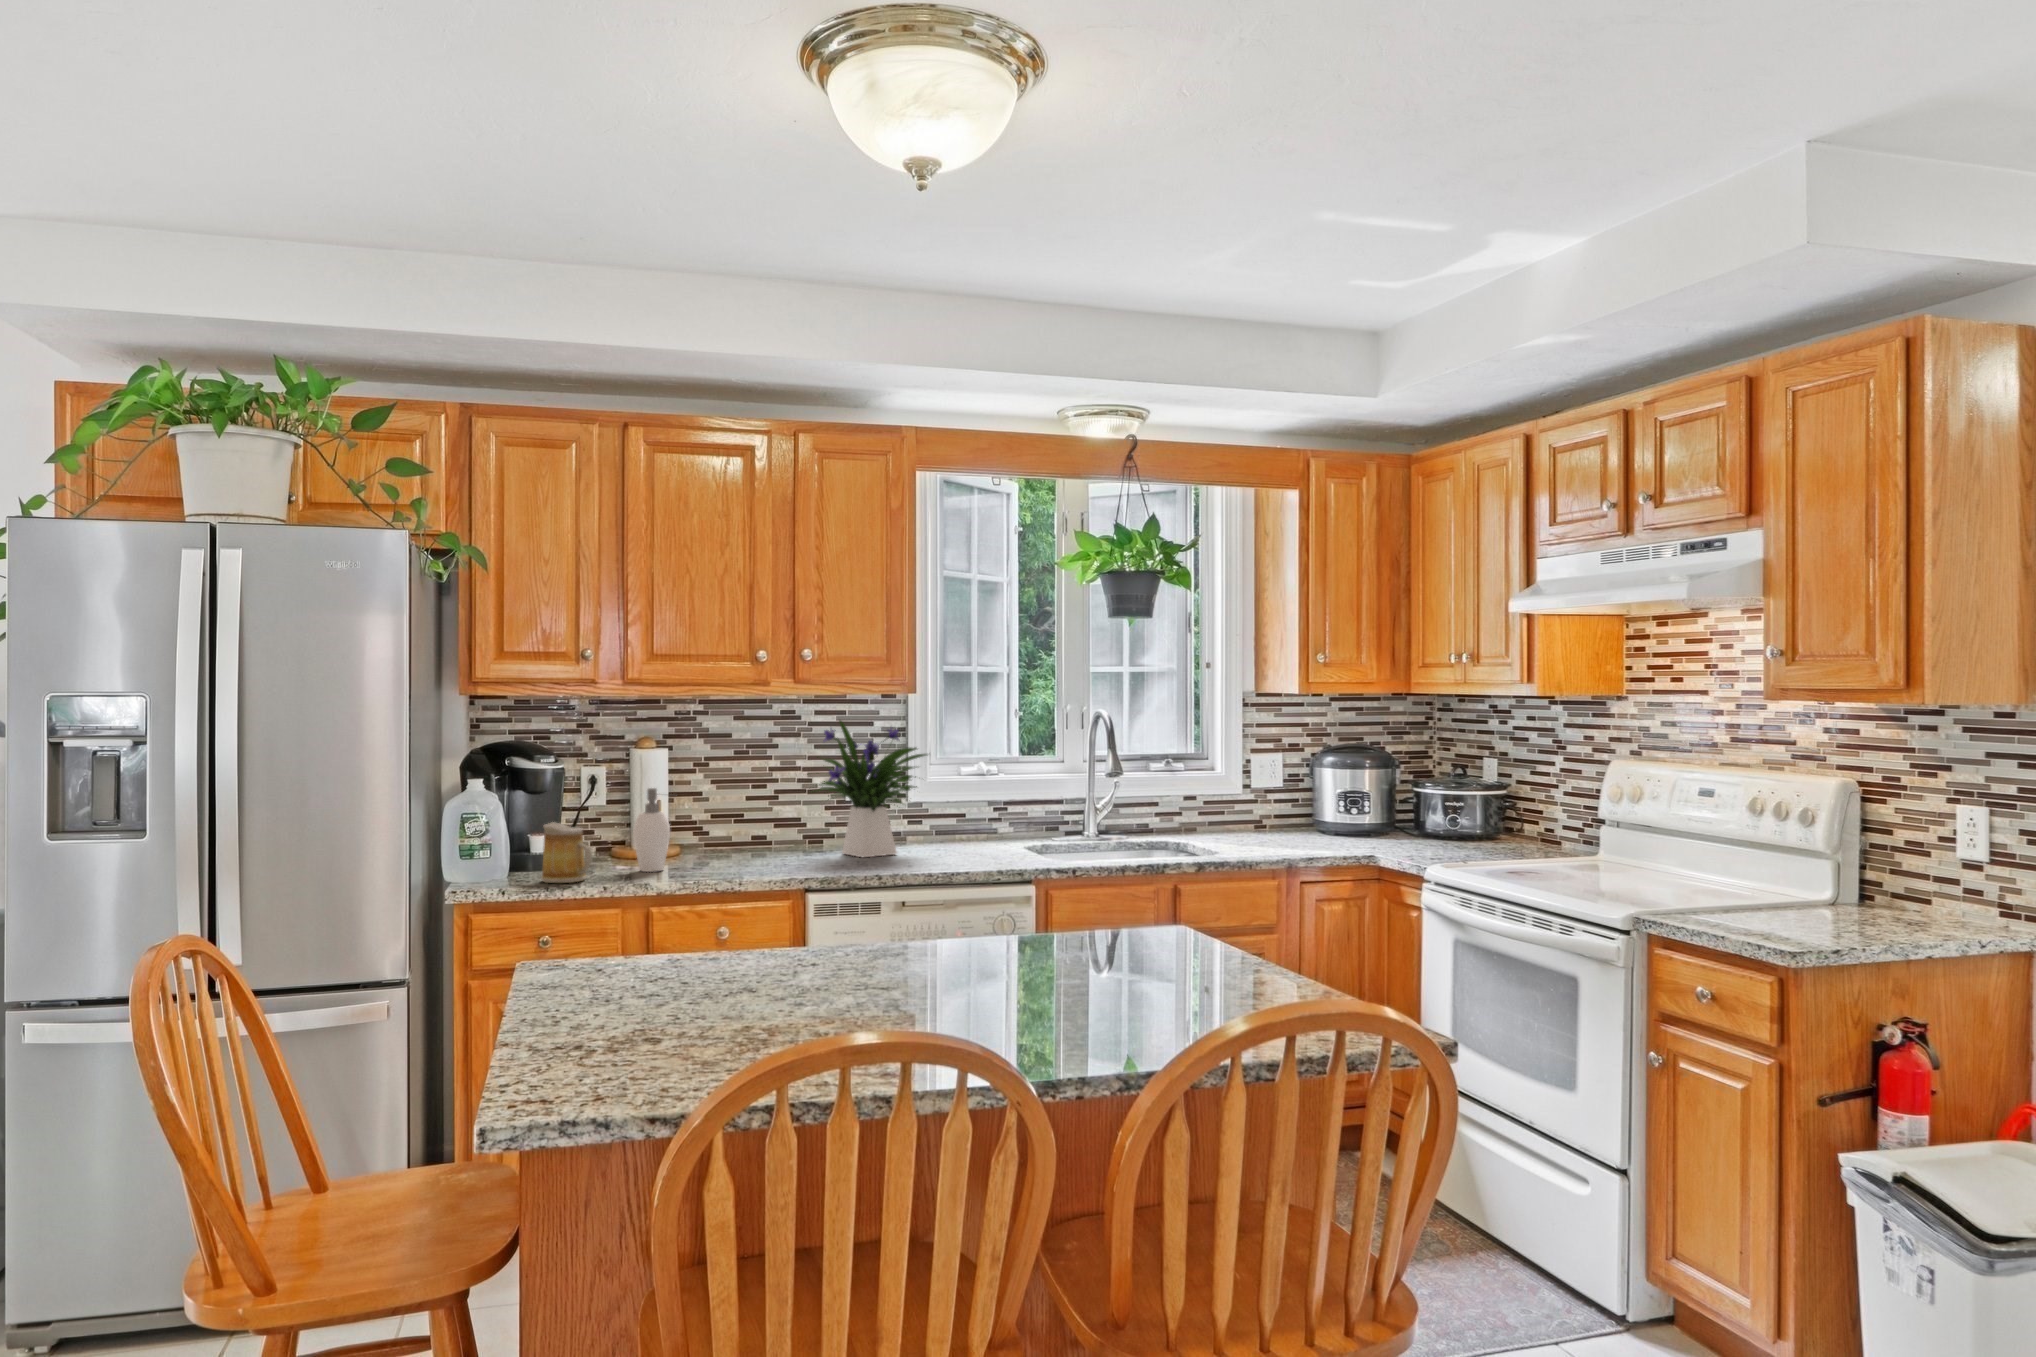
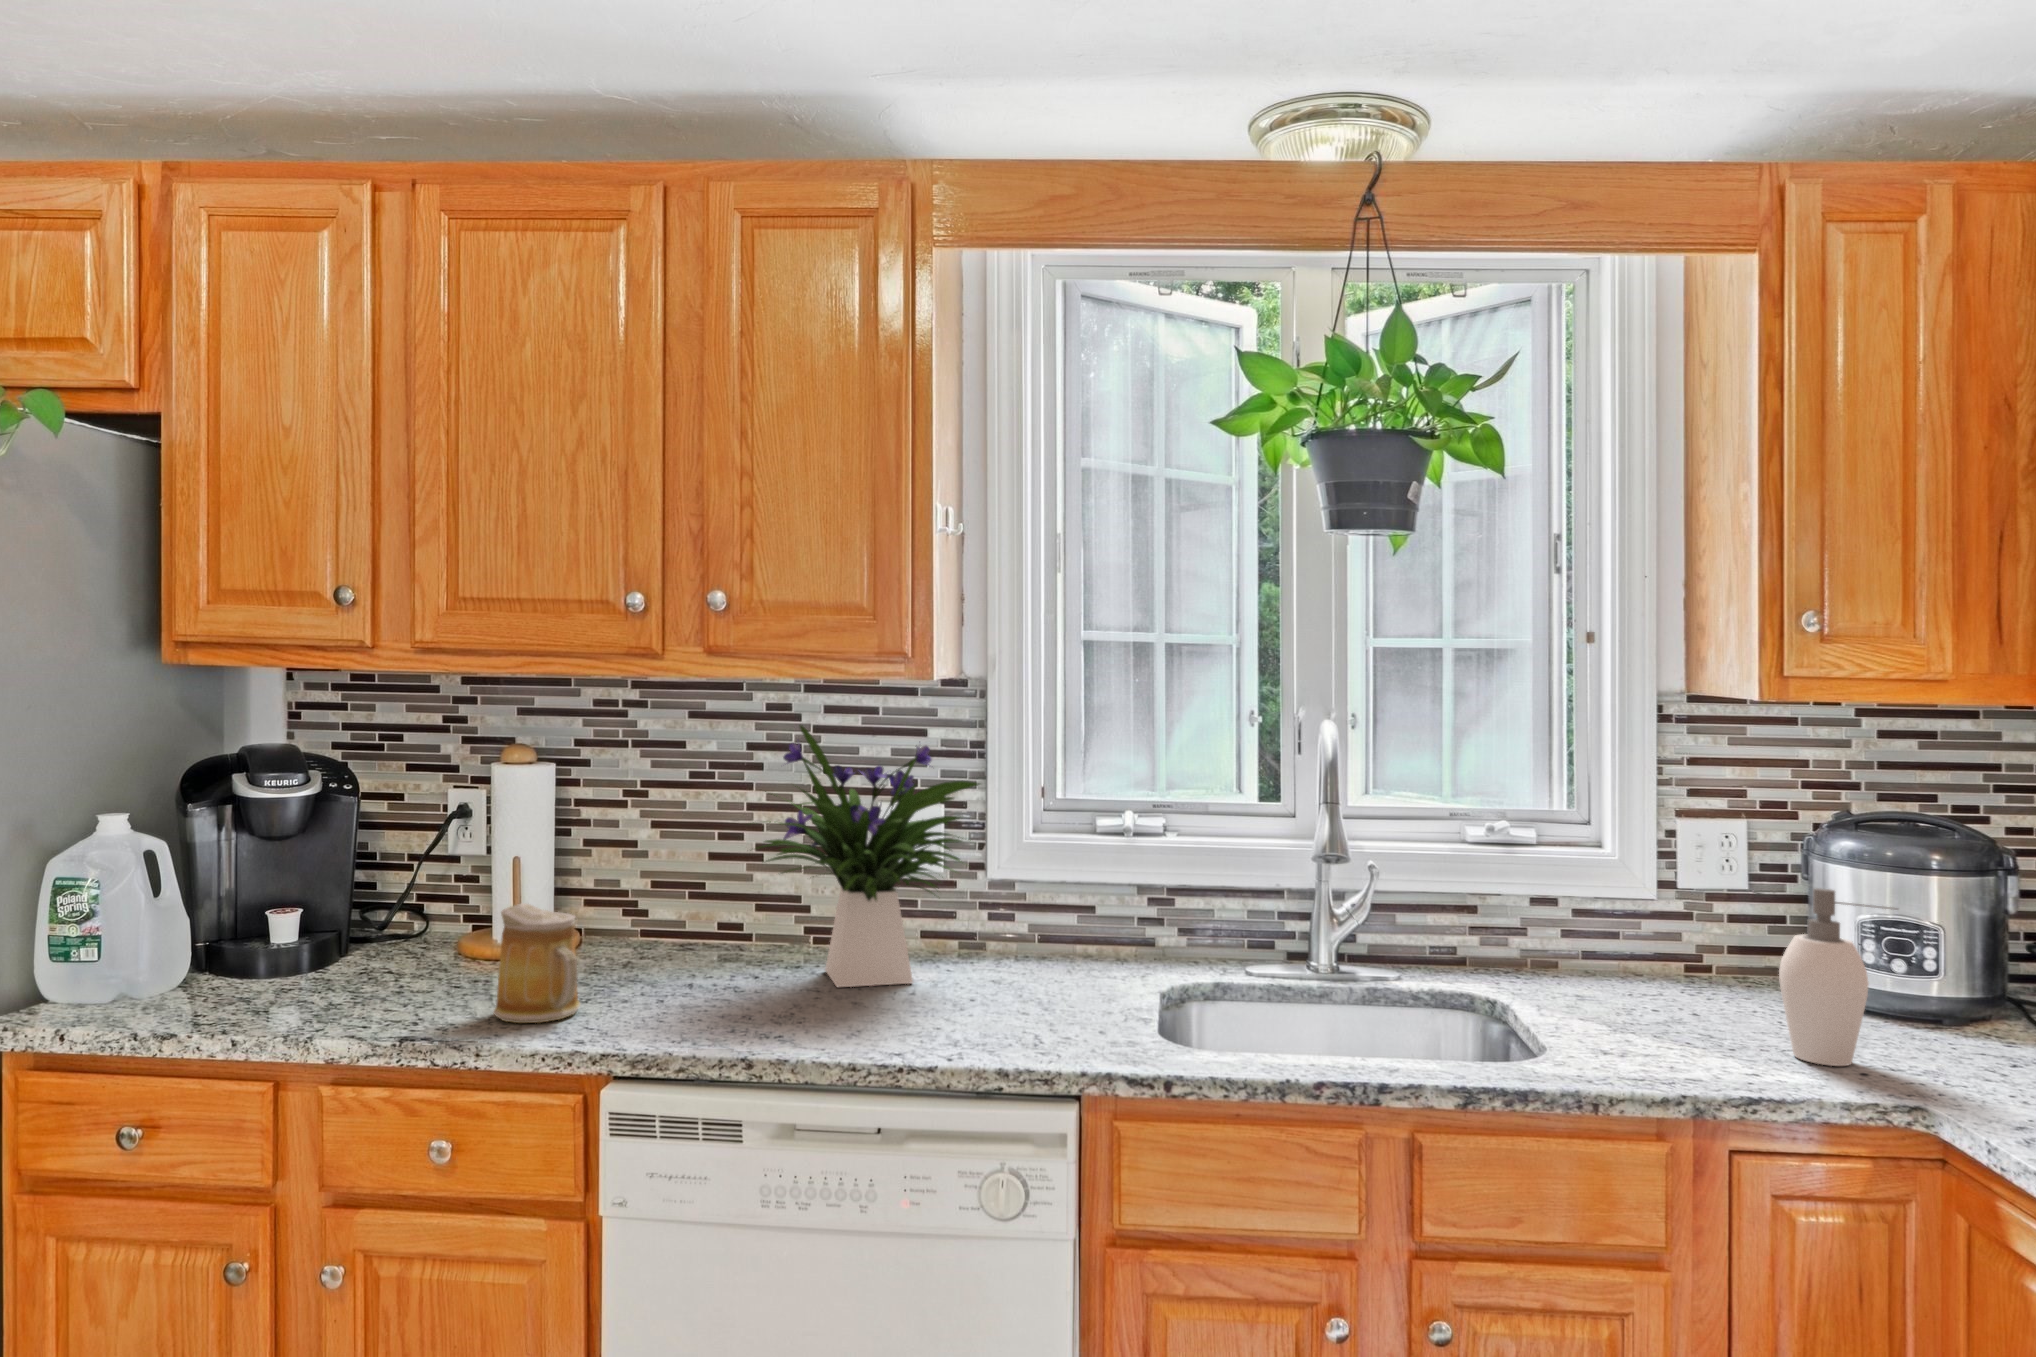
soap dispenser: present [633,788,670,872] -> present [1779,888,1898,1066]
mug: present [541,822,592,883] -> present [493,903,580,1023]

